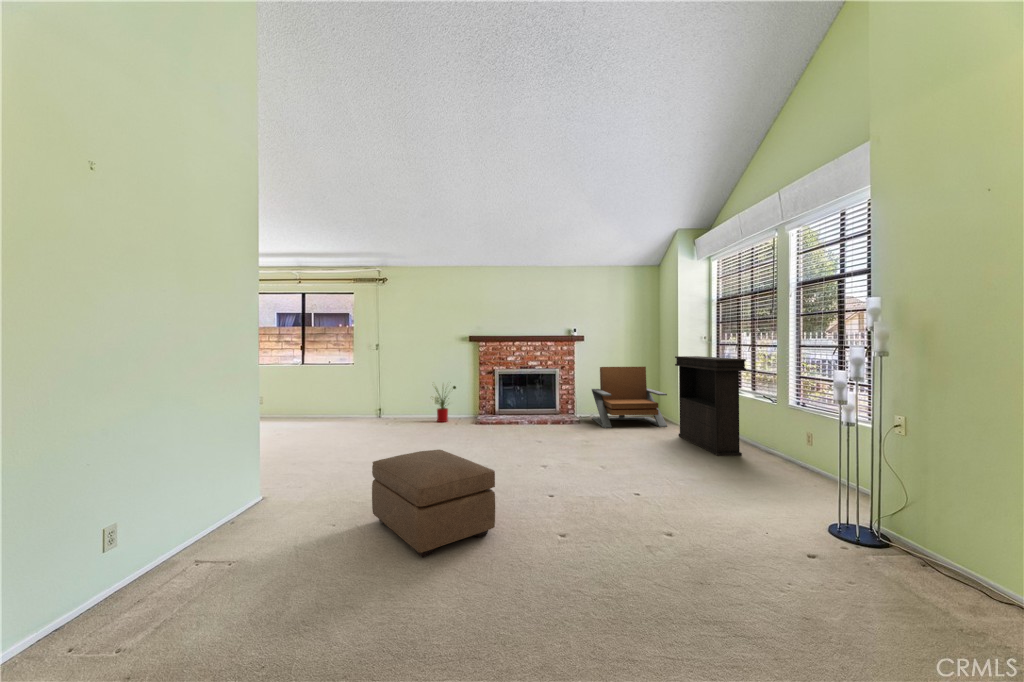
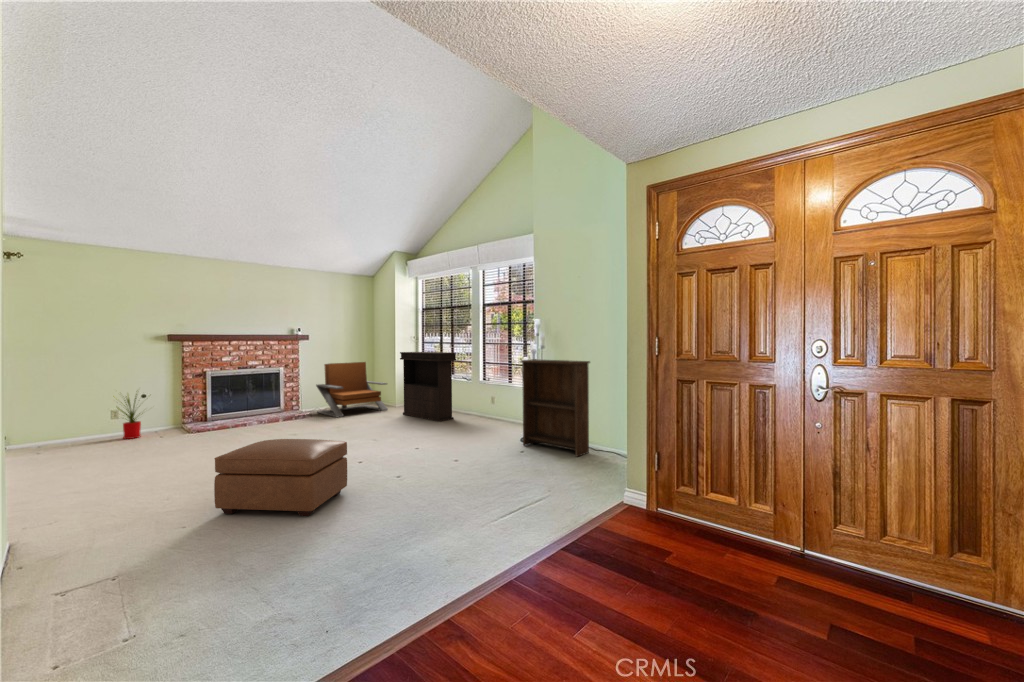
bookshelf: none [822,377,1010,613] -> present [521,359,590,457]

